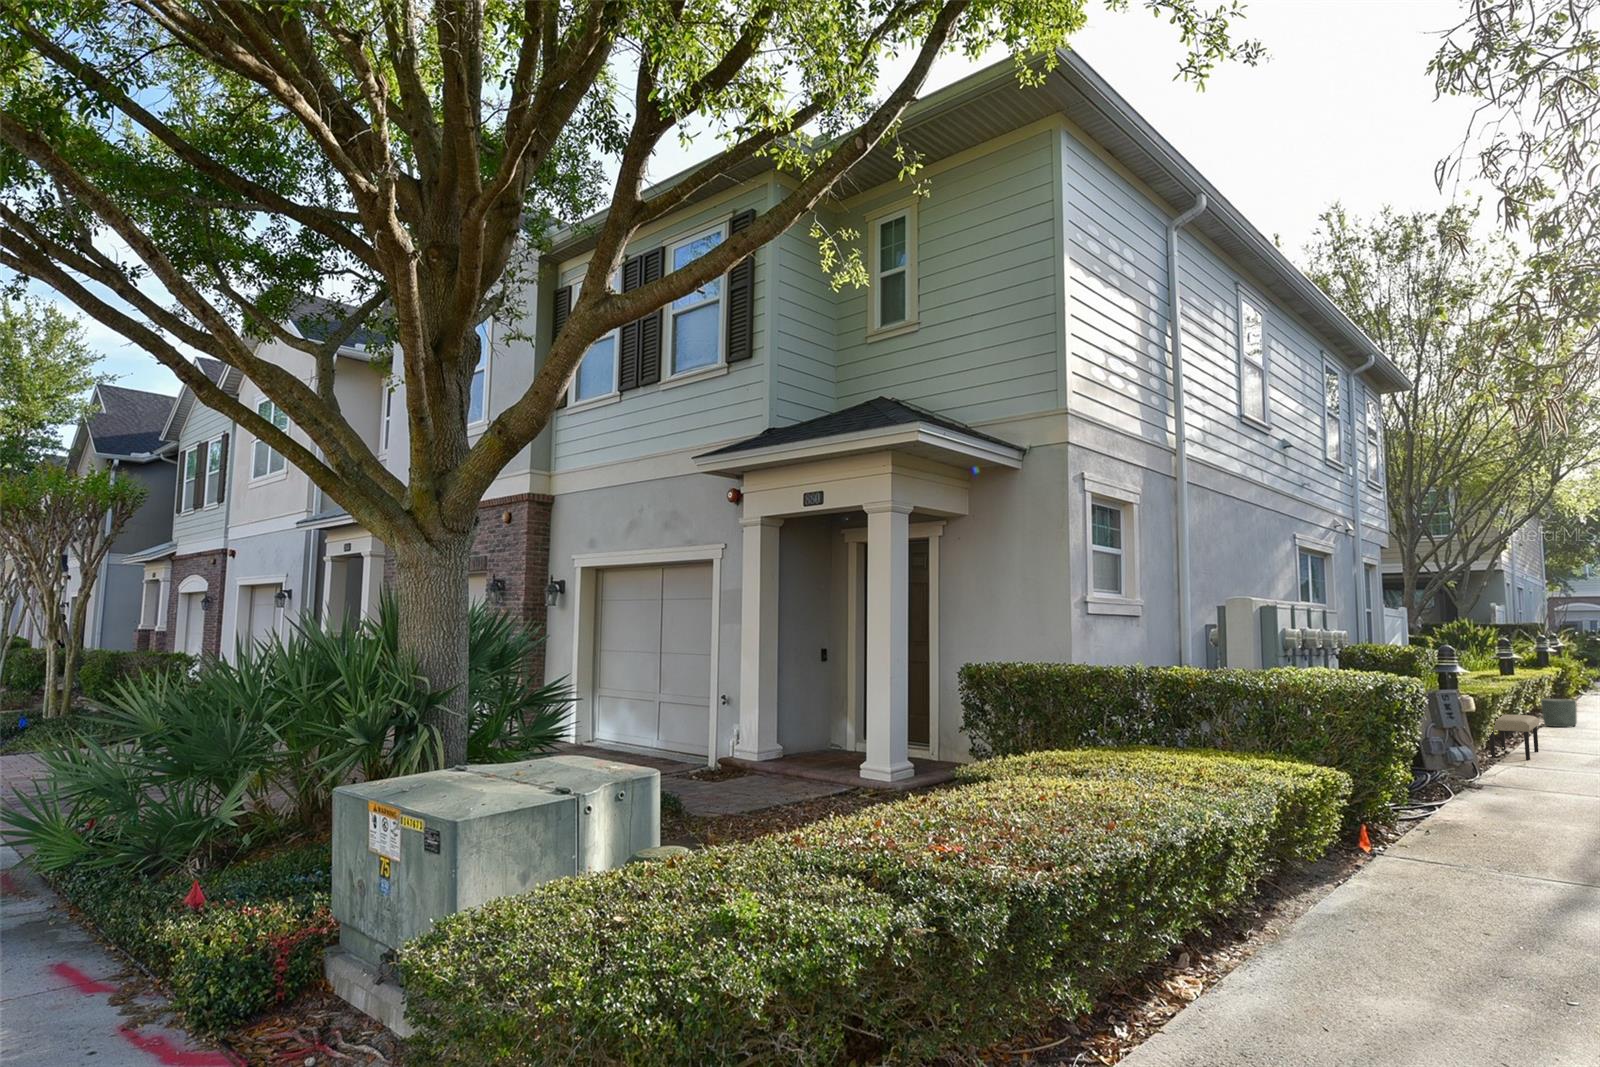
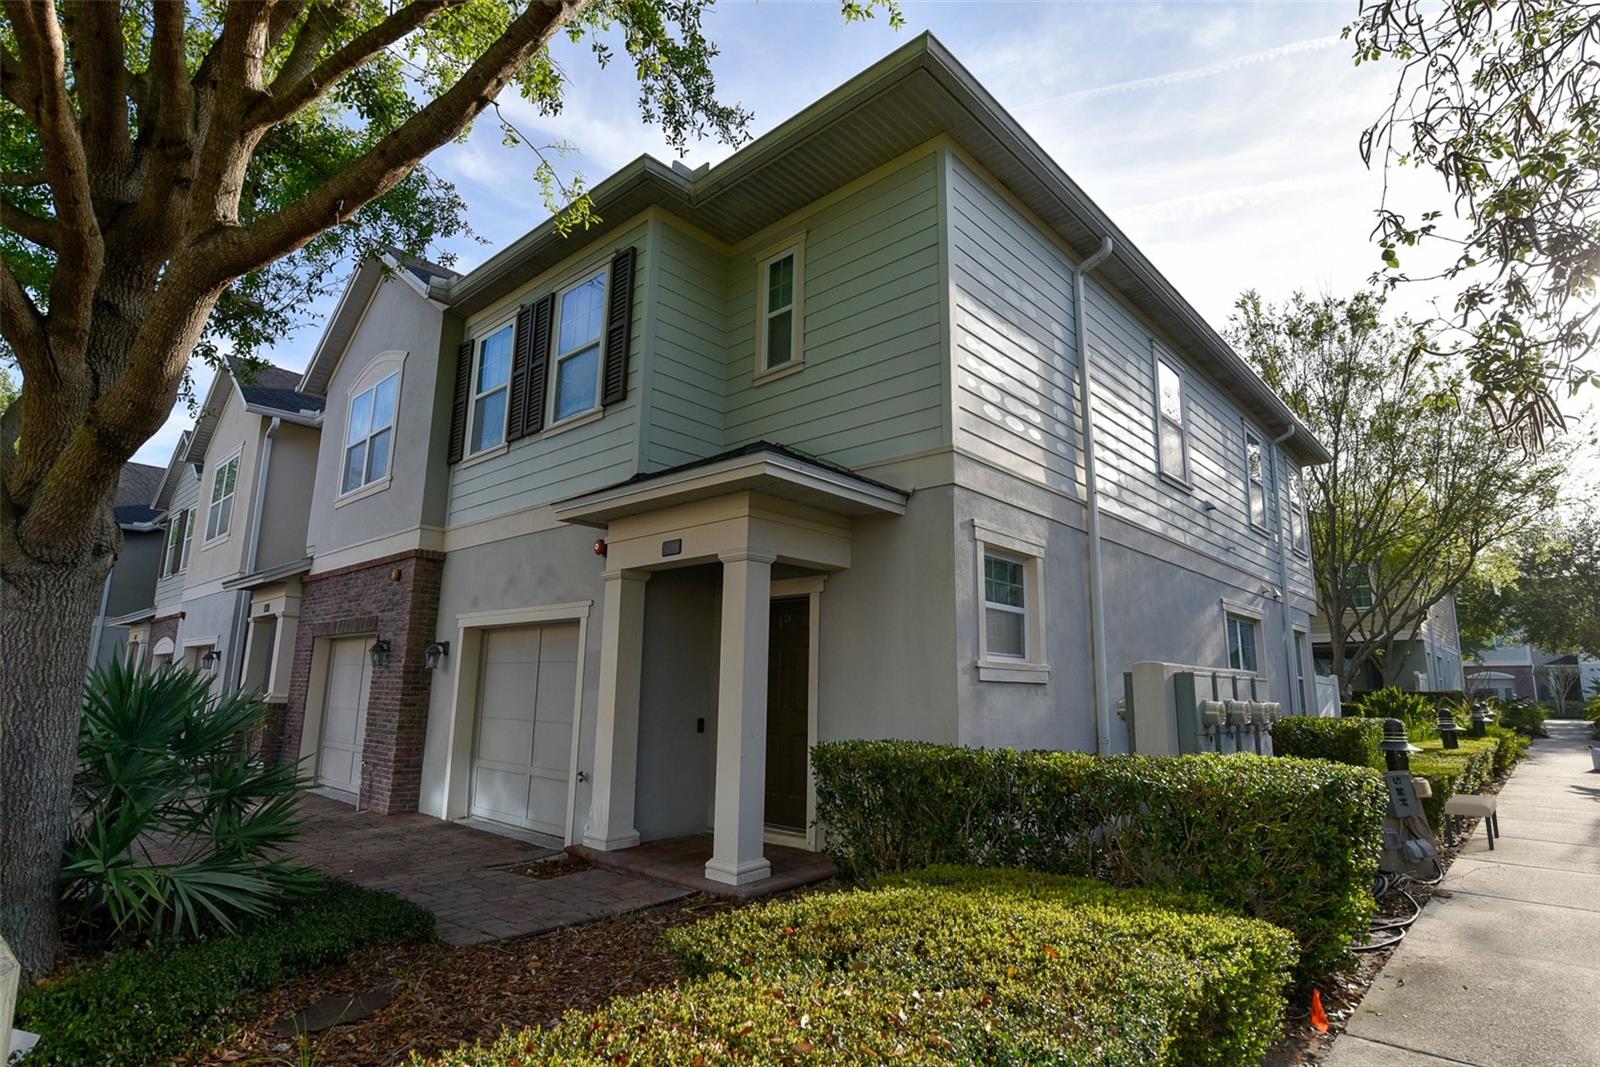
planter: present [1541,699,1577,727] -> none [1485,772,1526,802]

